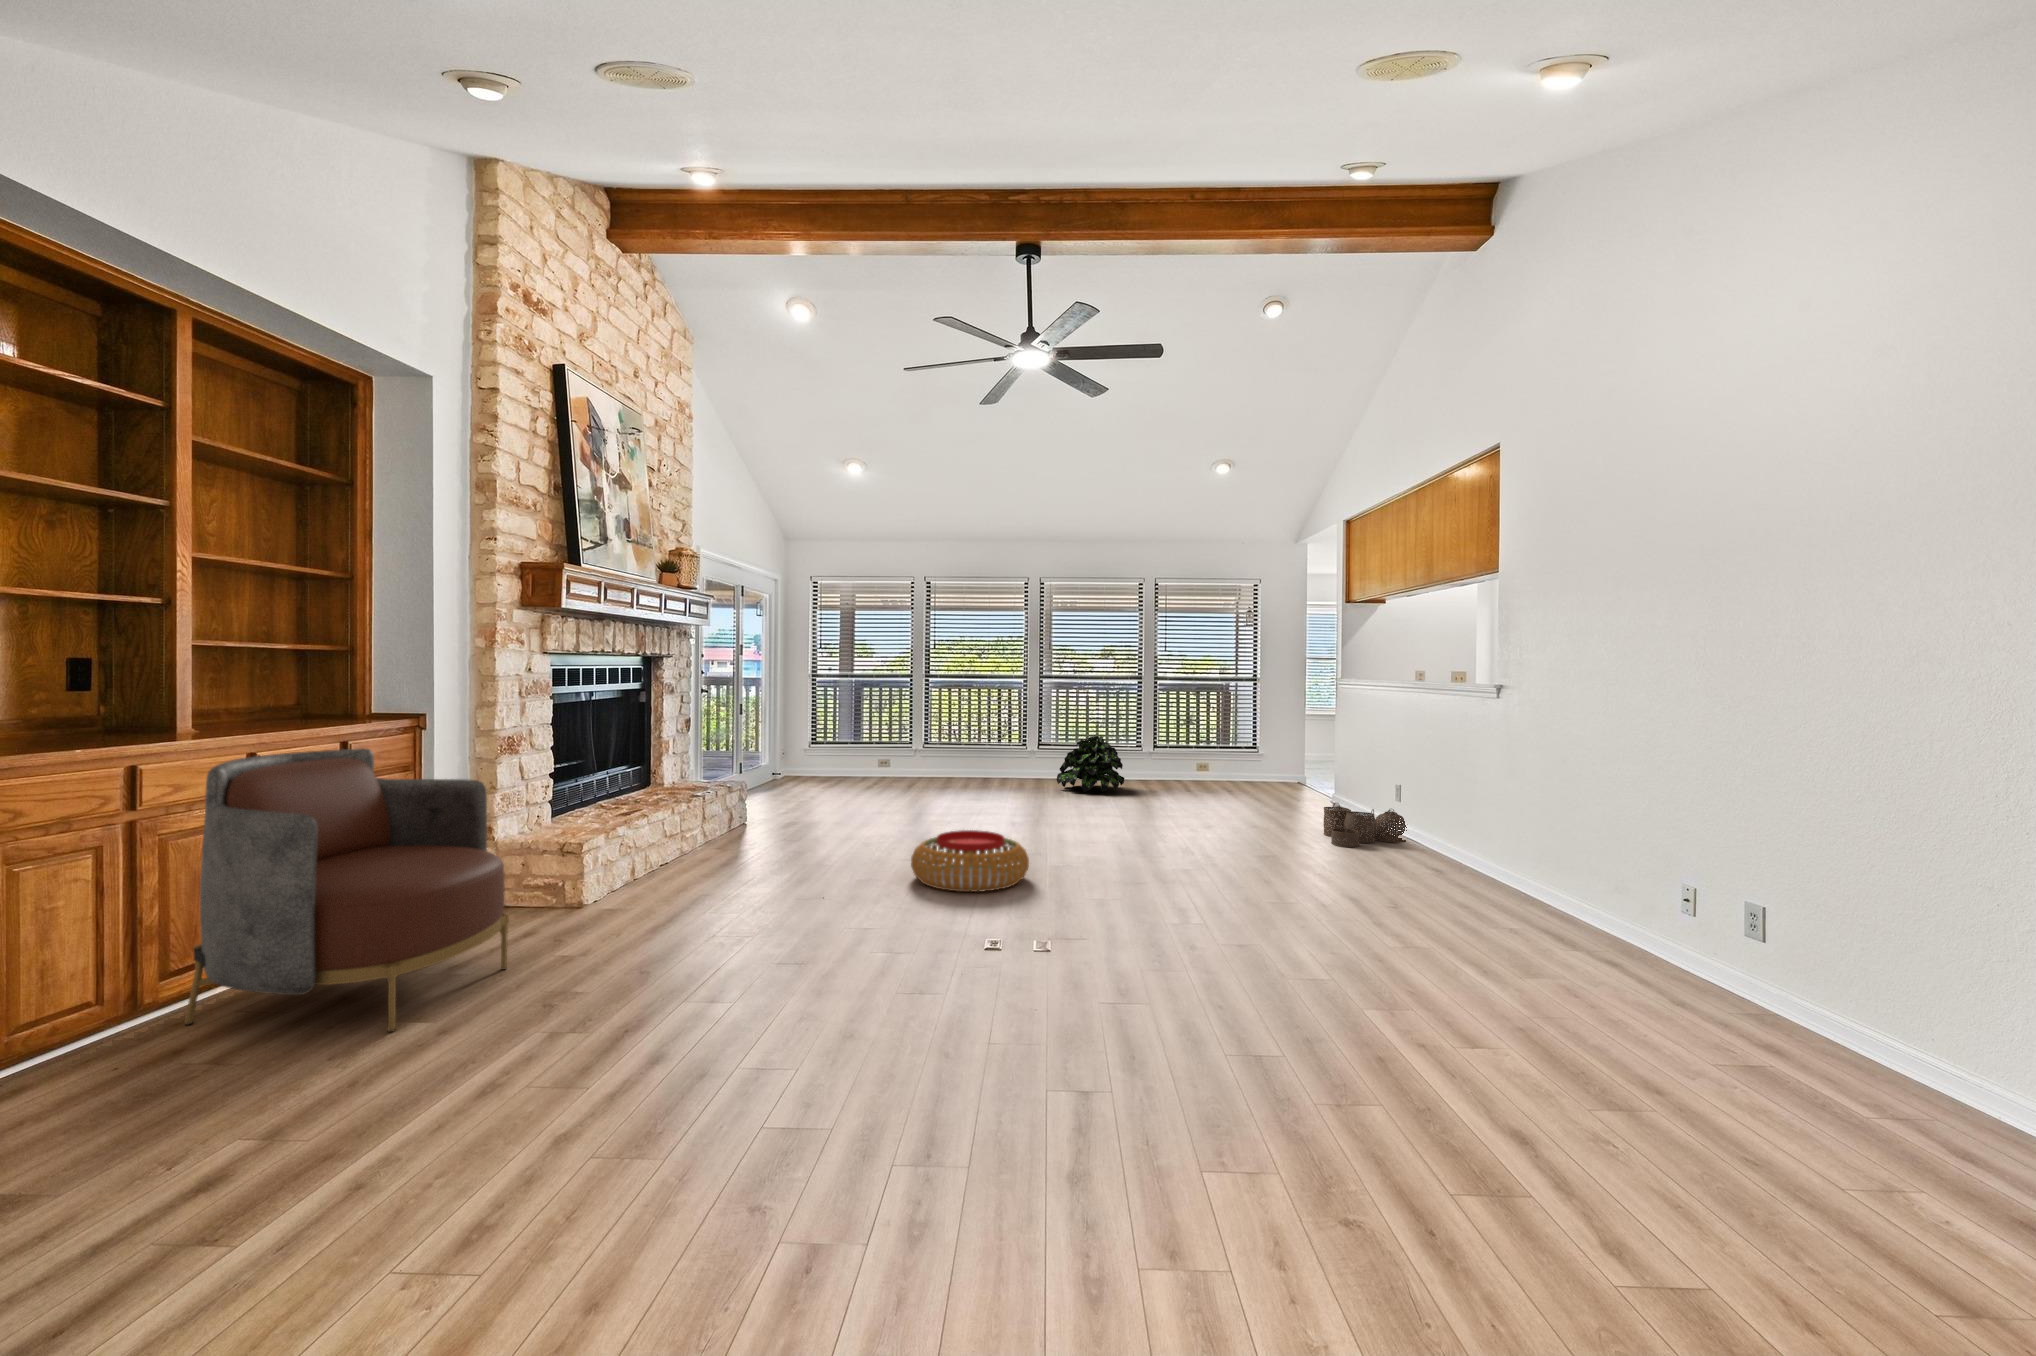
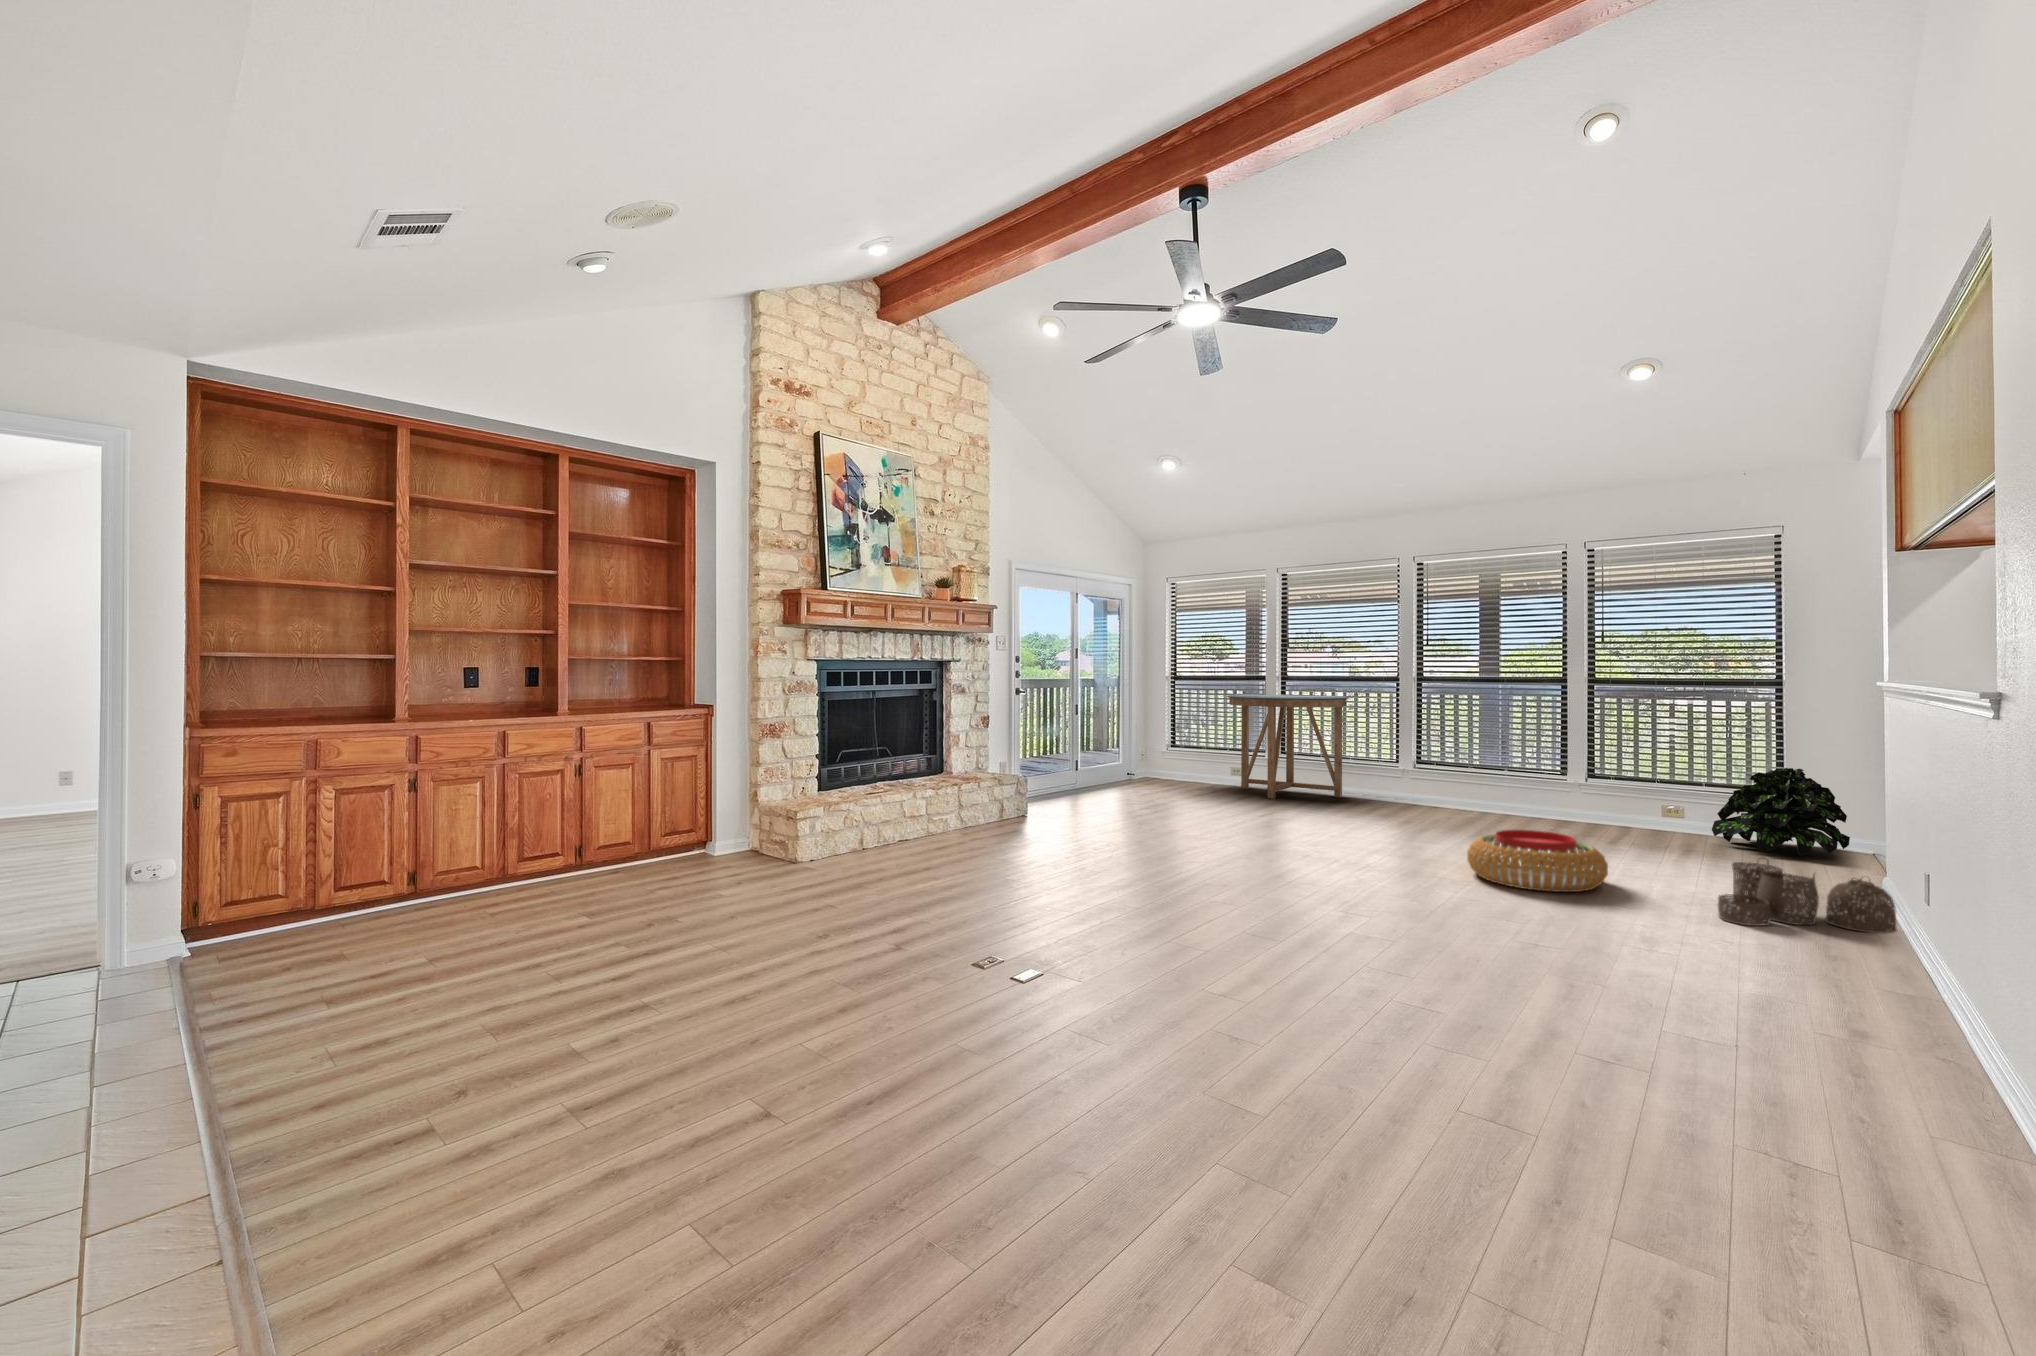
console table: none [887,691,992,788] -> present [1227,694,1349,799]
potted plant: present [1056,736,1124,792] -> present [1712,768,1850,856]
armchair: present [184,749,509,1032] -> none [516,727,695,915]
pouf: present [911,830,1029,892] -> present [1467,830,1608,892]

